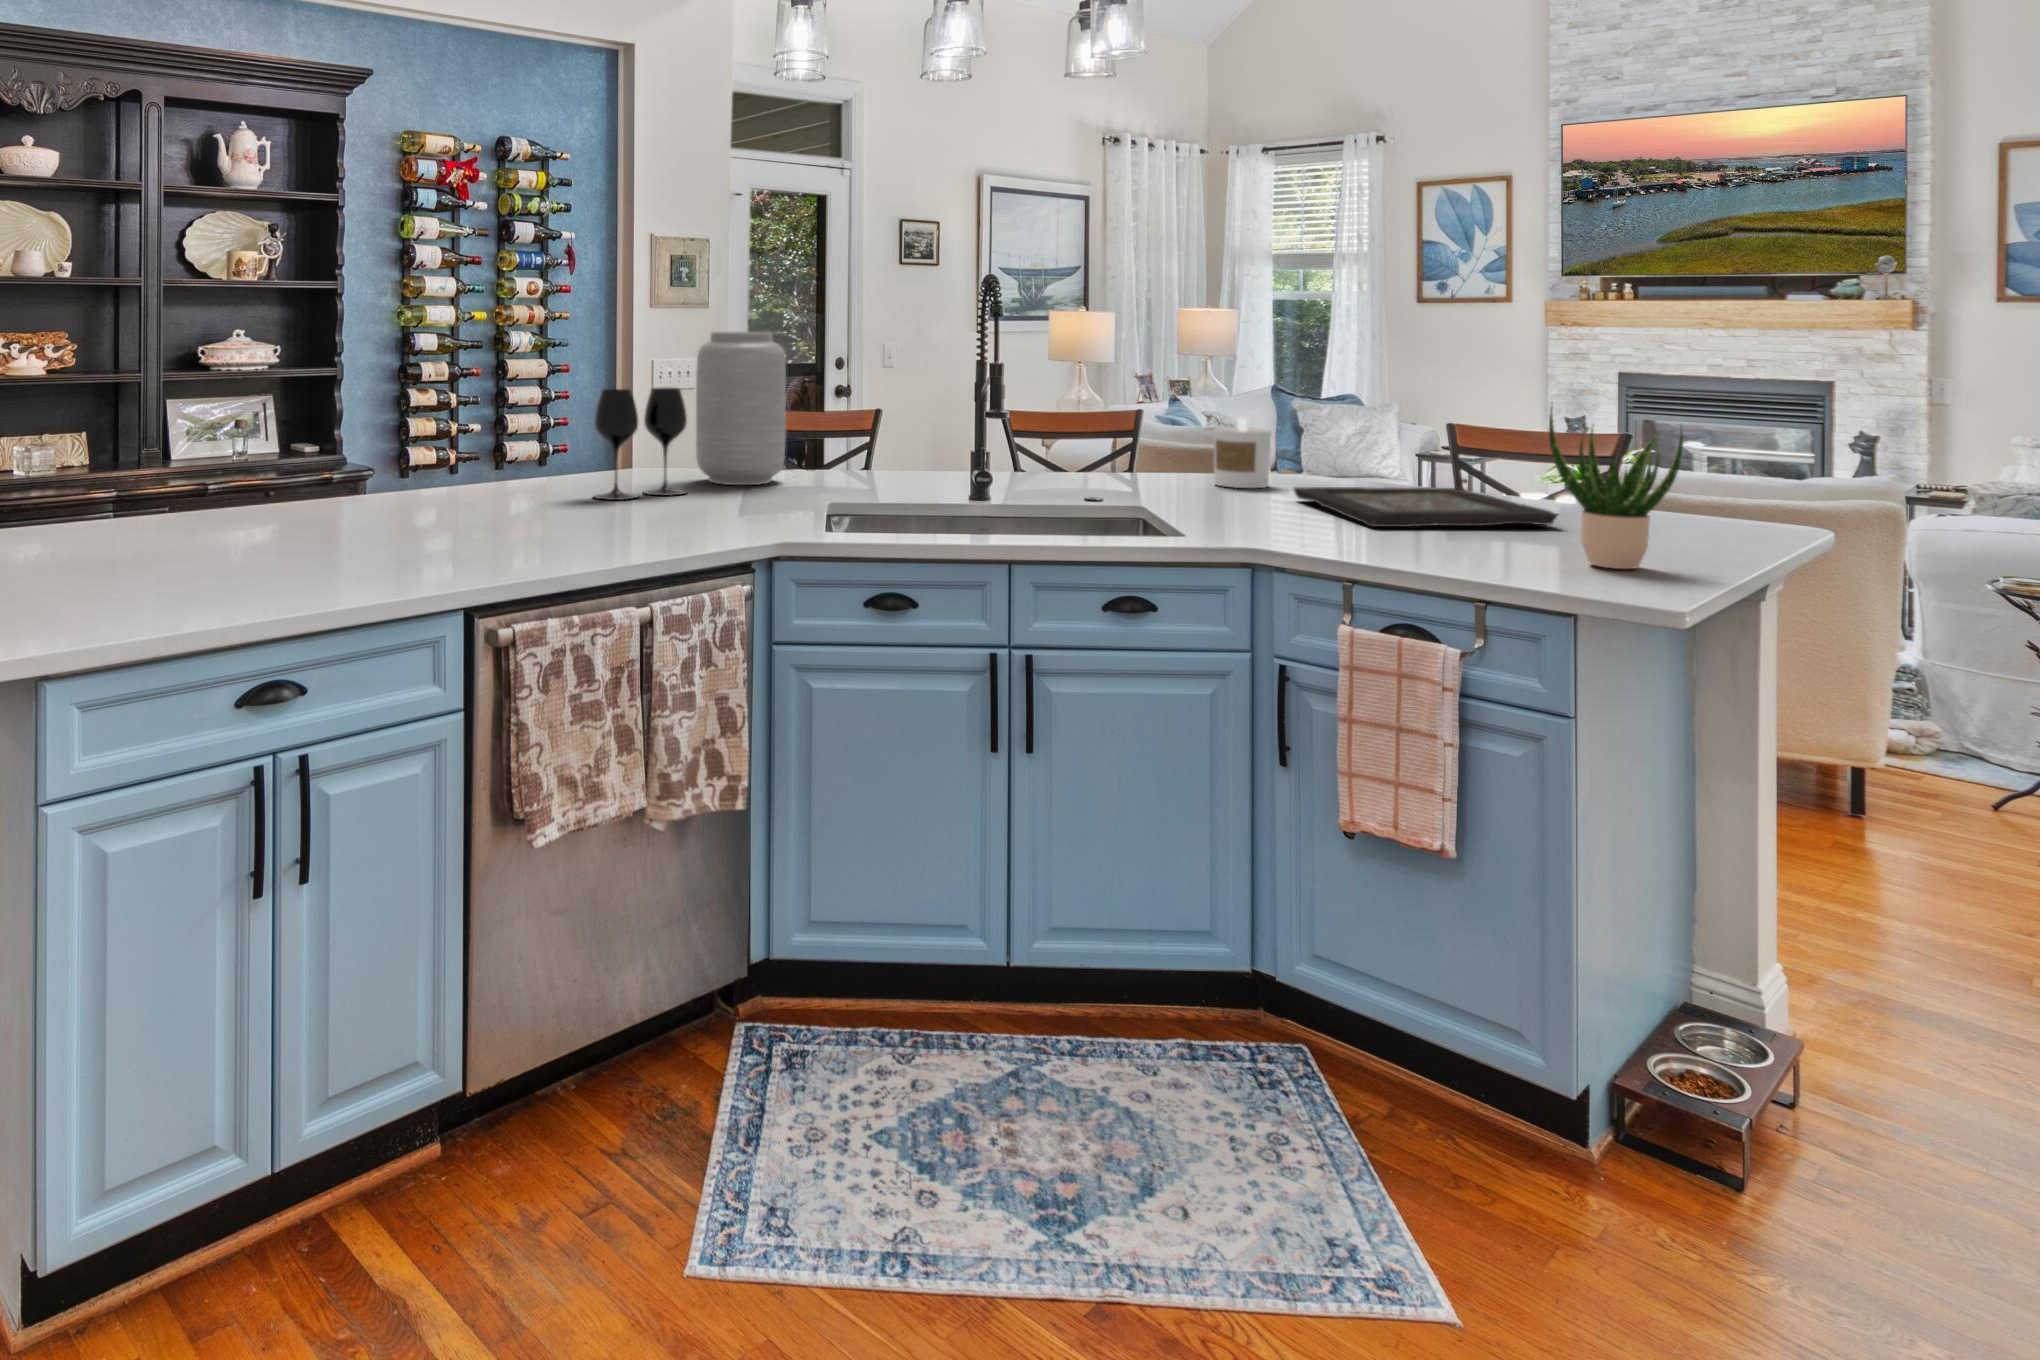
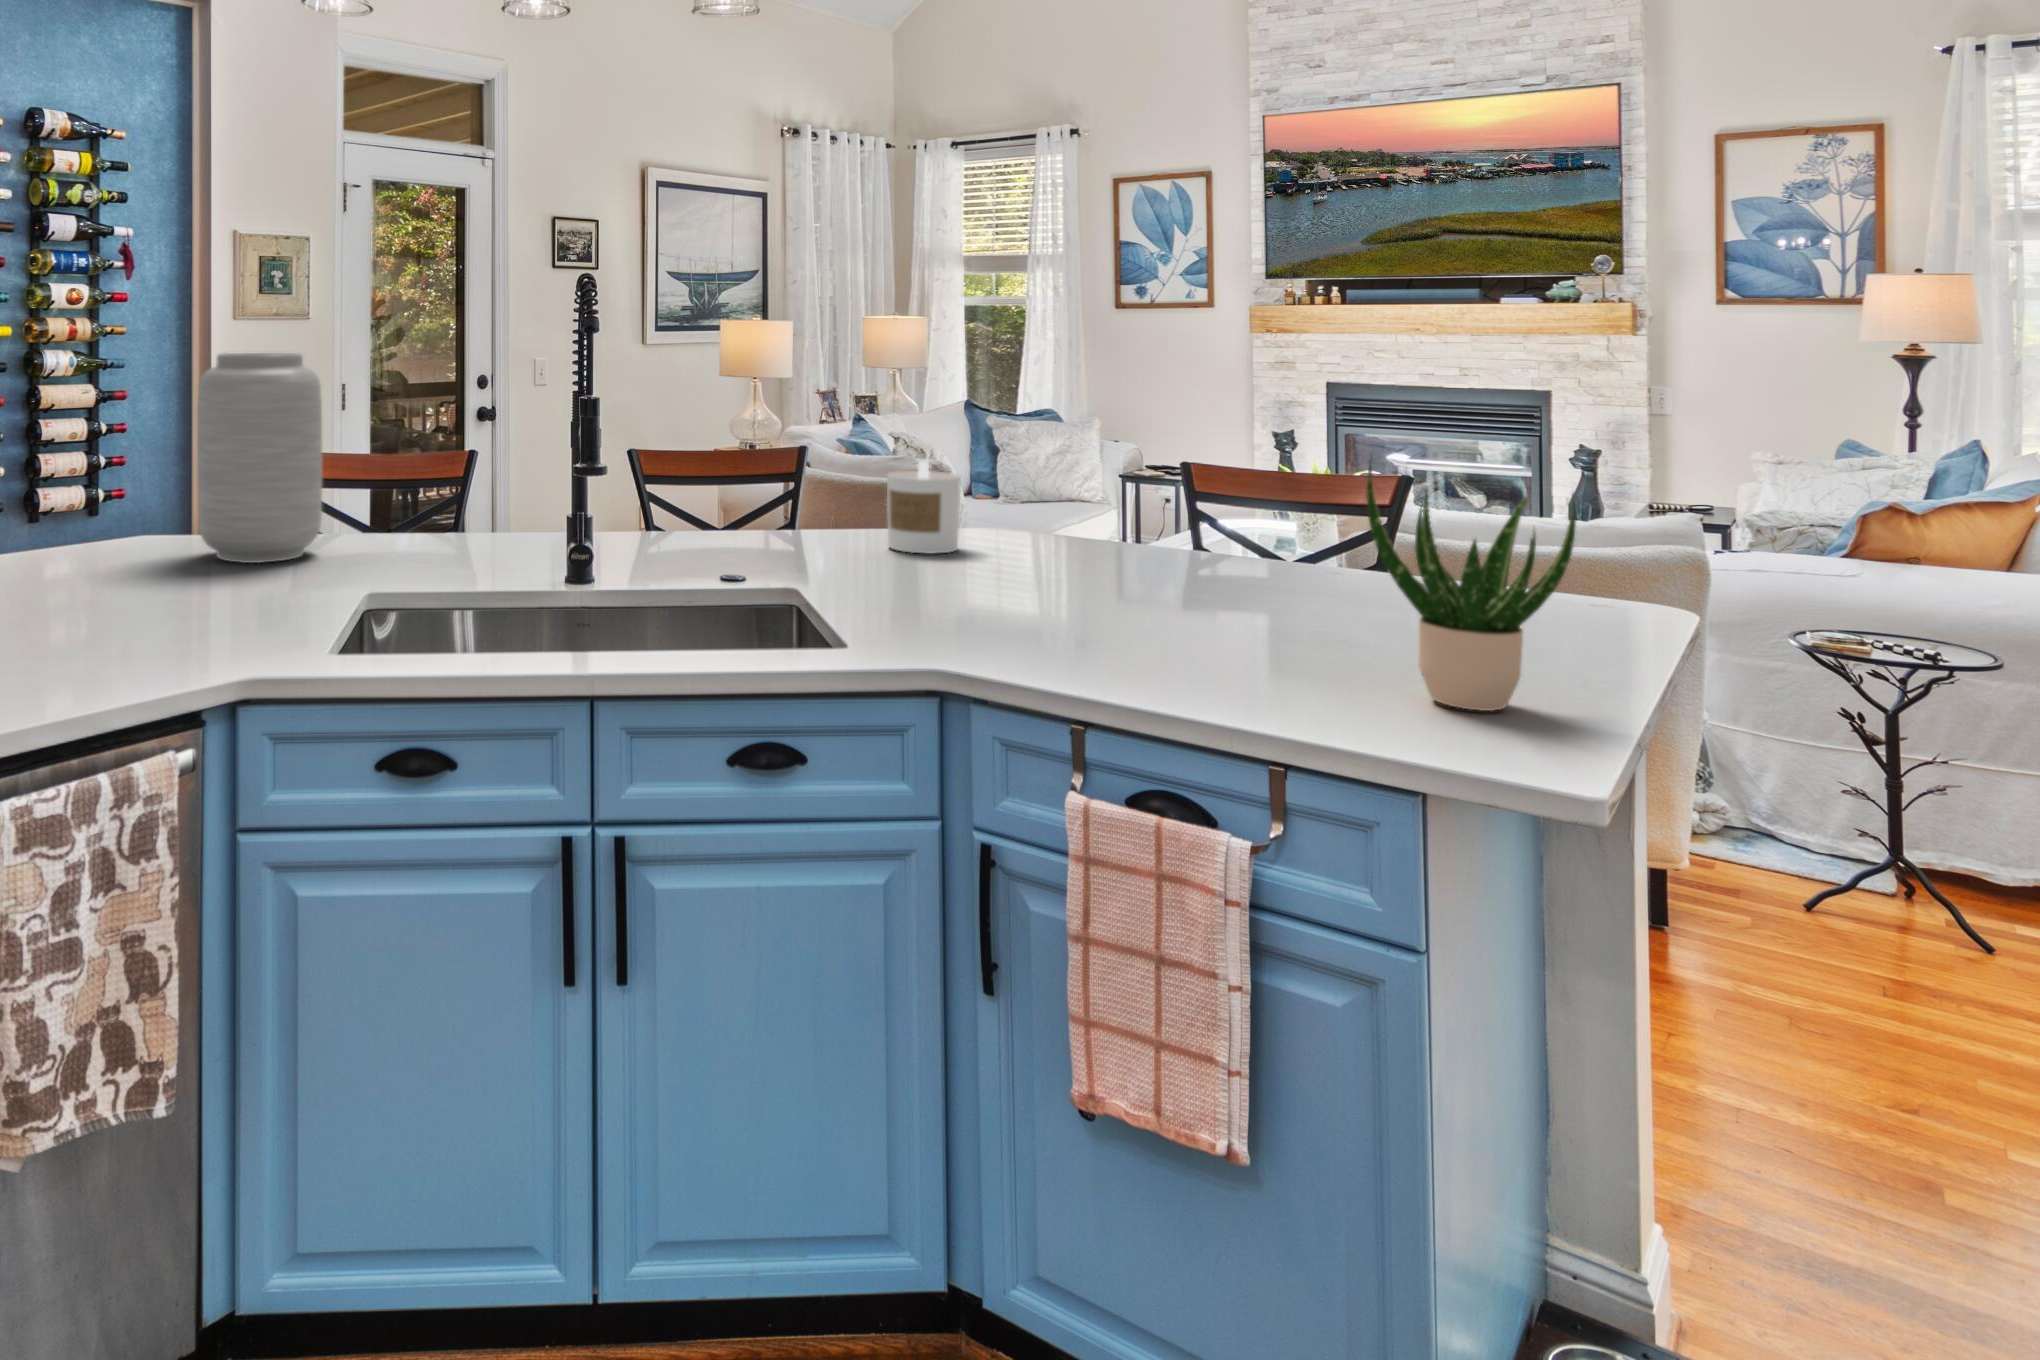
wine glass: present [594,387,687,500] -> none [24,433,171,596]
decorative tray: present [1294,487,1558,527] -> none [991,553,1354,625]

